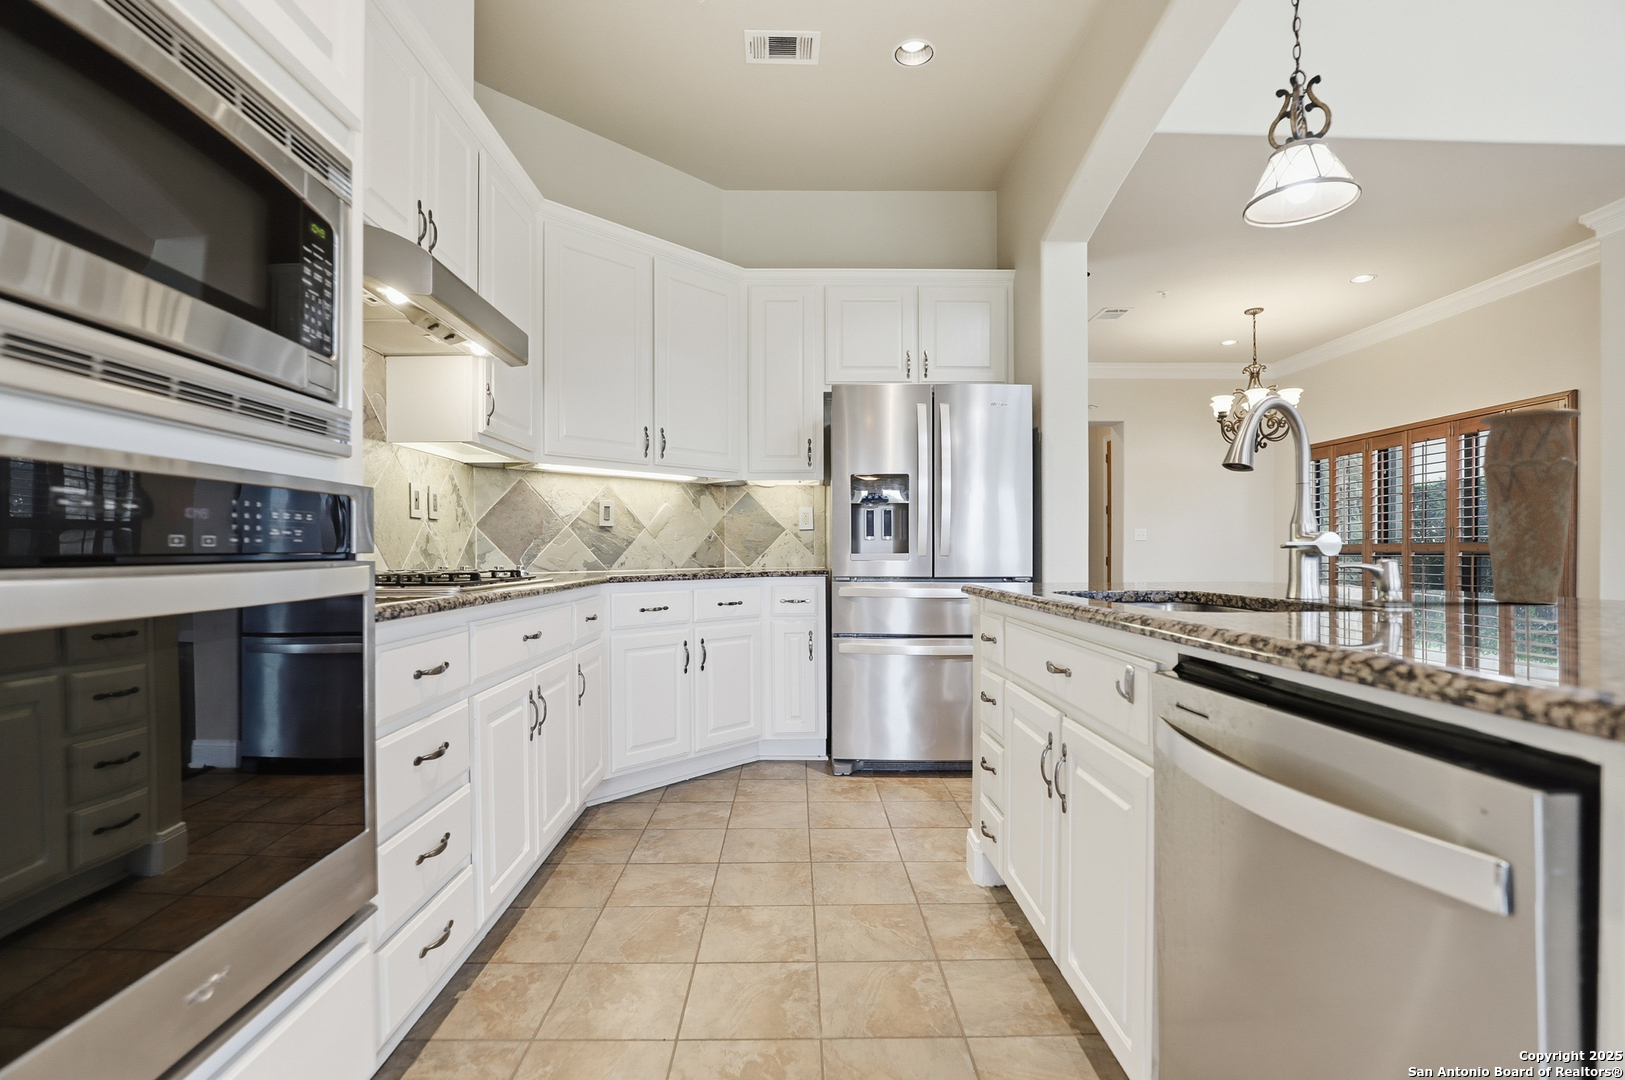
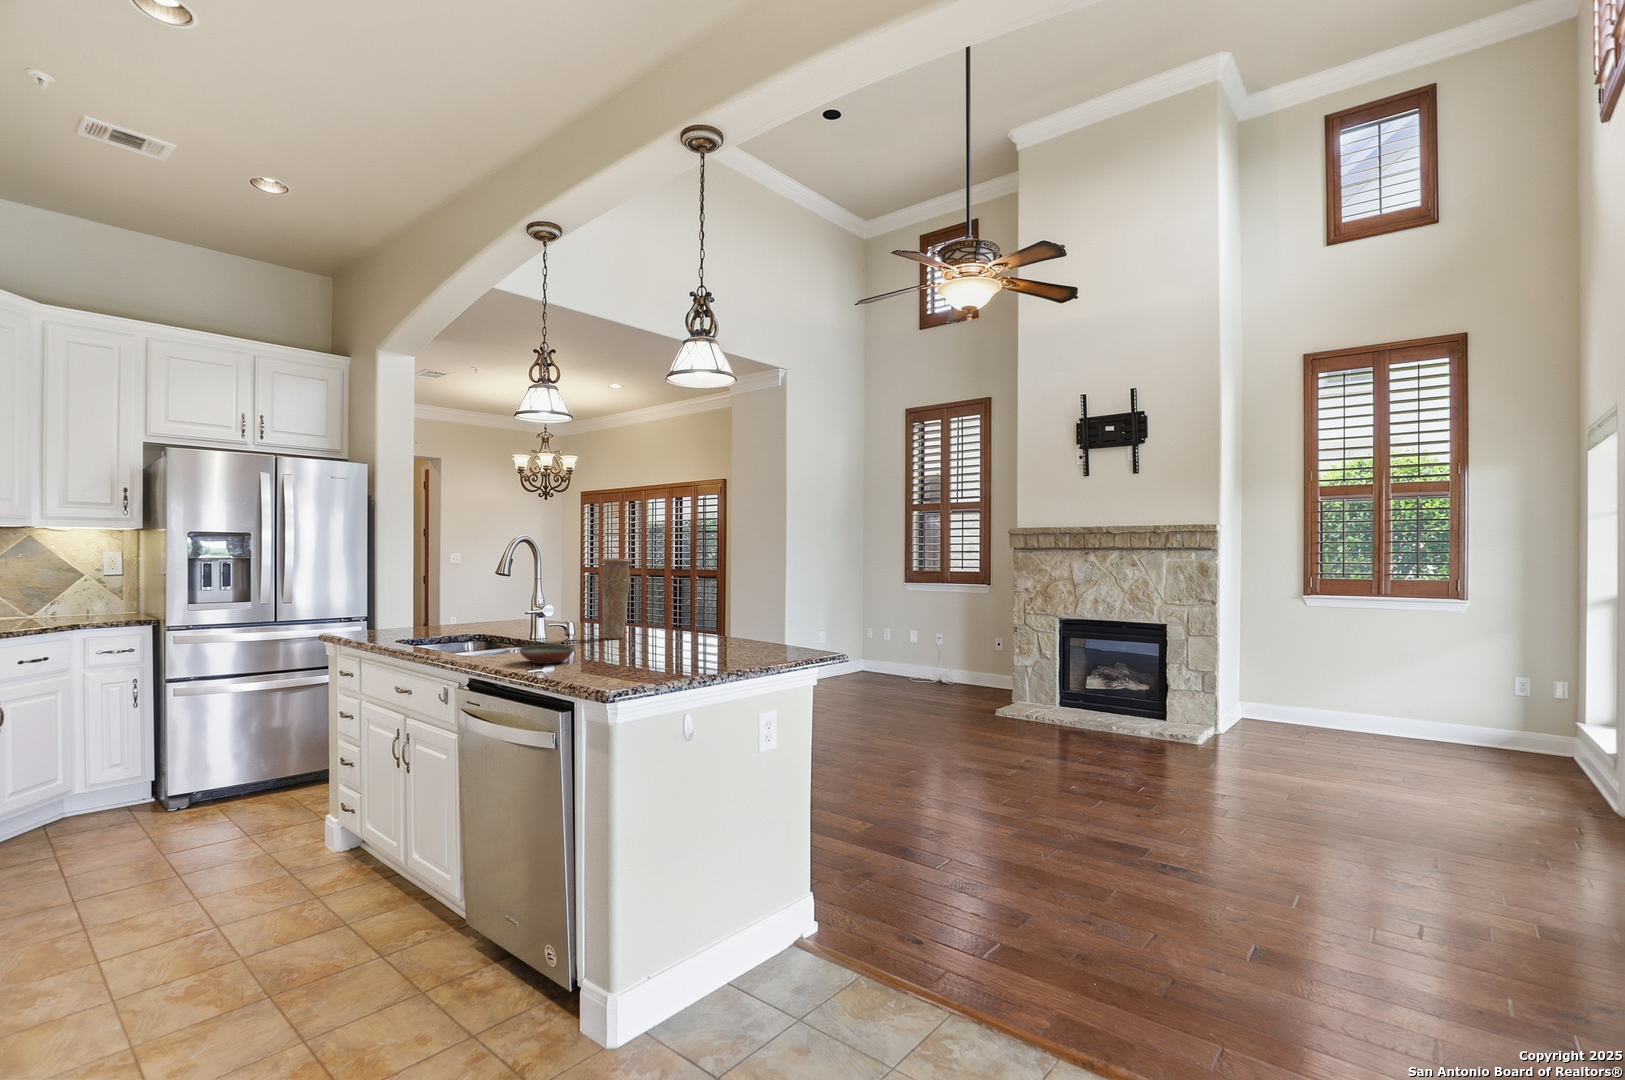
decorative bowl: none [1318,586,1512,633] -> present [519,644,575,664]

